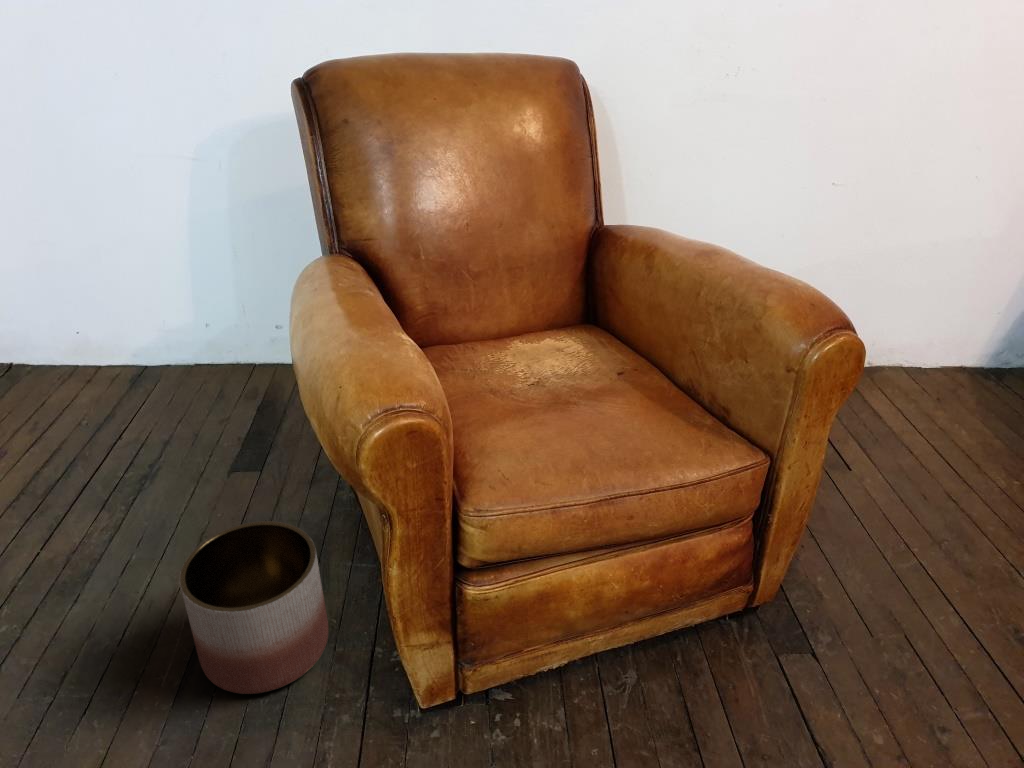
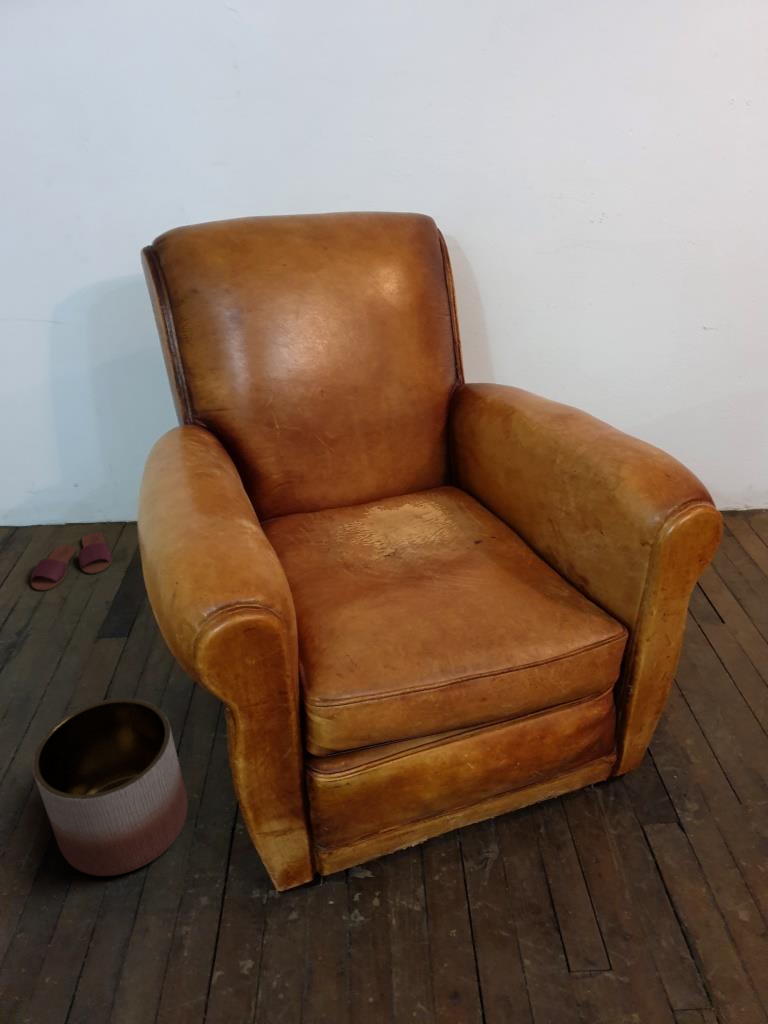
slippers: none [162,376,244,429] -> present [31,532,112,590]

